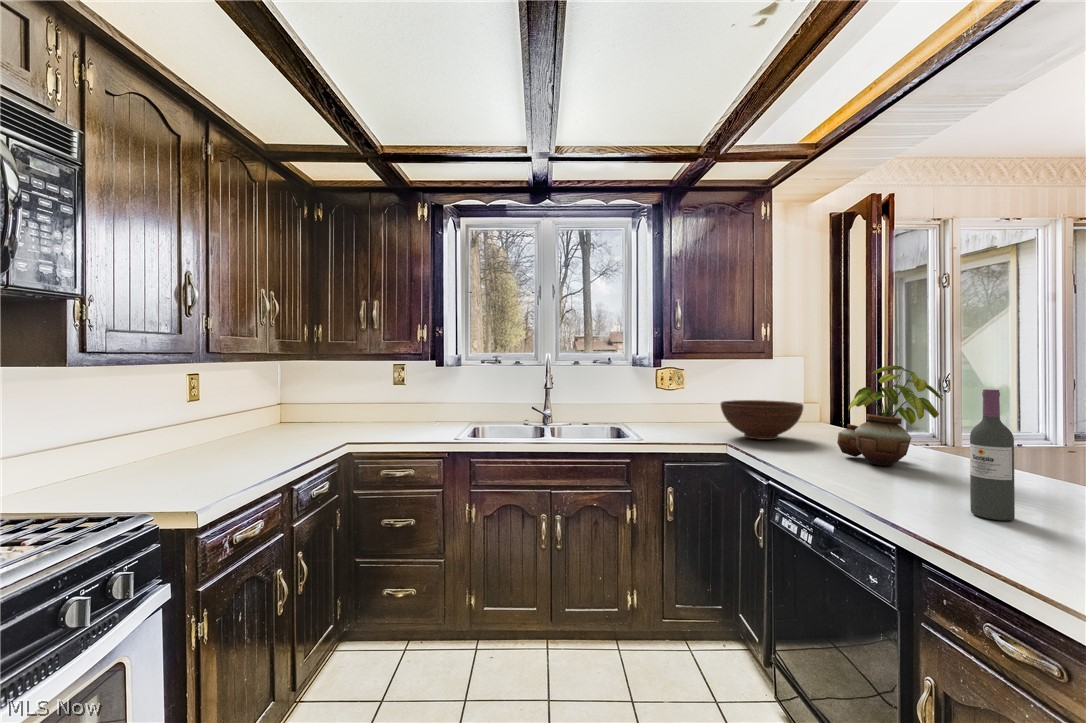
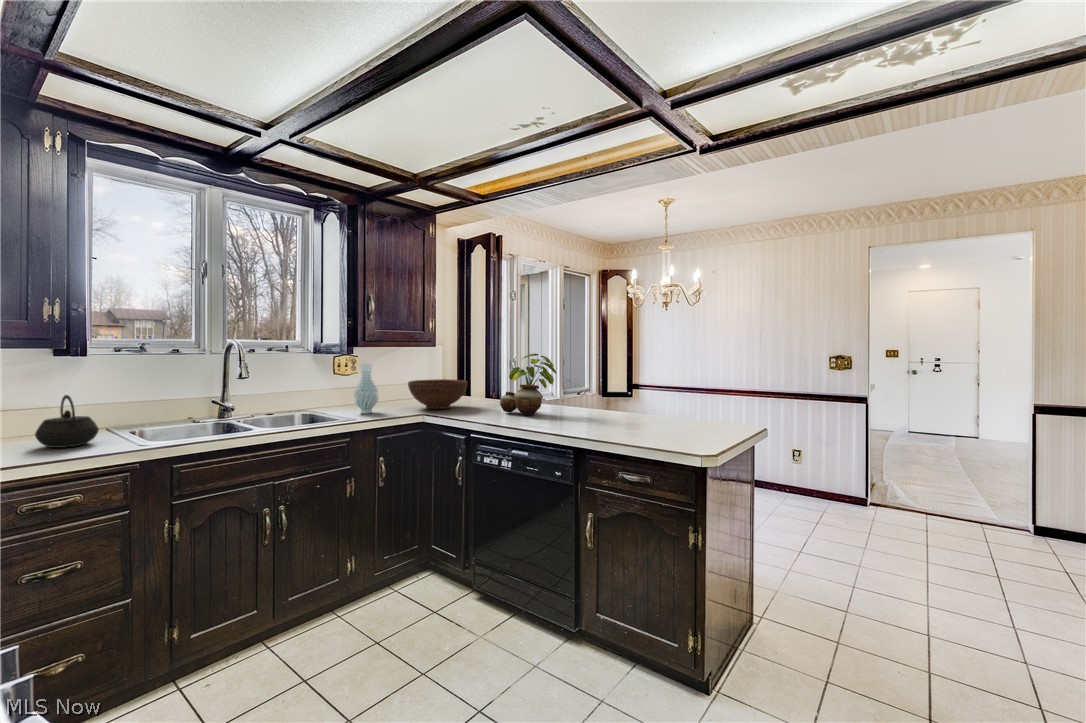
vase: none [657,377,684,435] -> present [354,364,378,414]
wine bottle: present [970,389,1015,520] -> none [594,367,611,431]
kettle: none [411,396,444,434] -> present [35,395,99,448]

